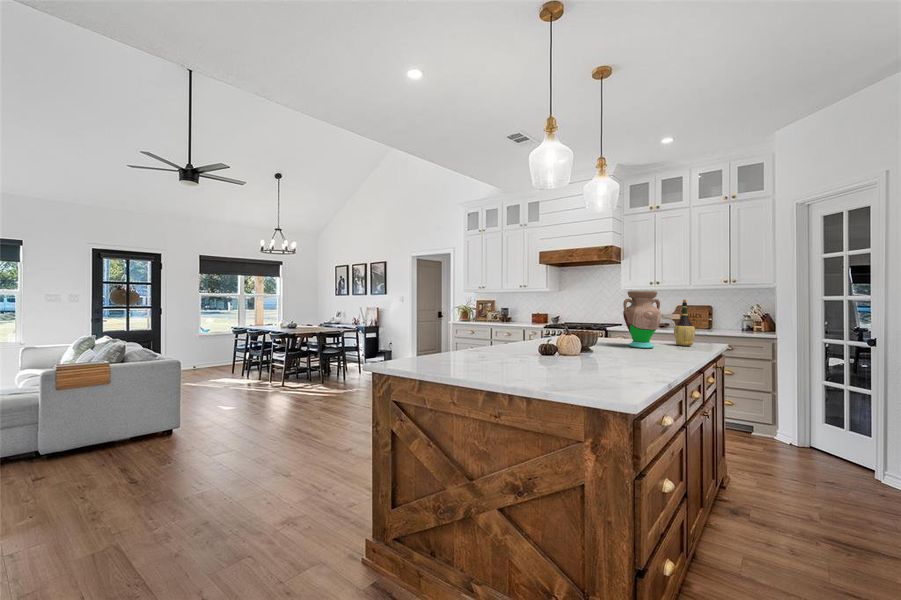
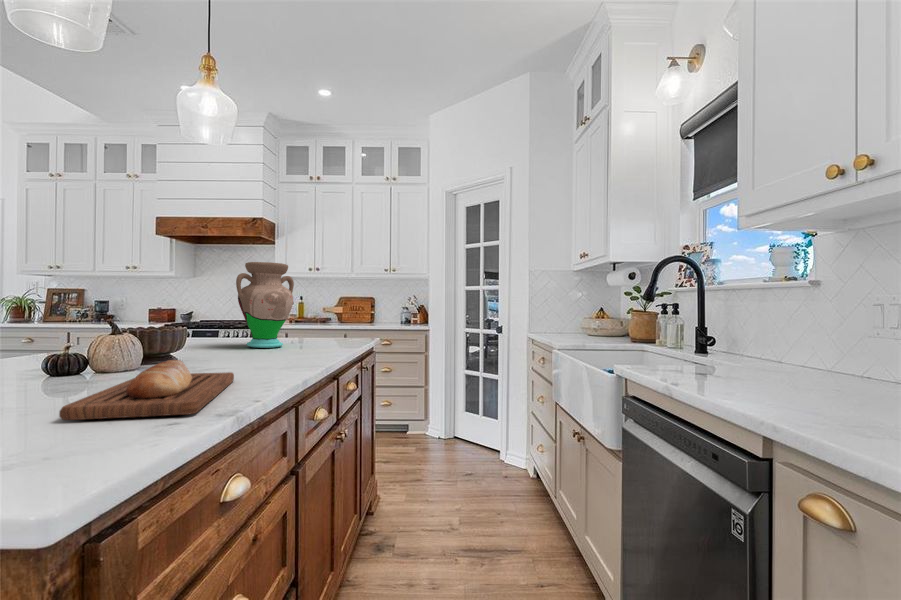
wine bottle: present [674,300,695,346] -> none [315,280,340,341]
bread loaf: none [593,354,651,381] -> present [59,360,234,420]

